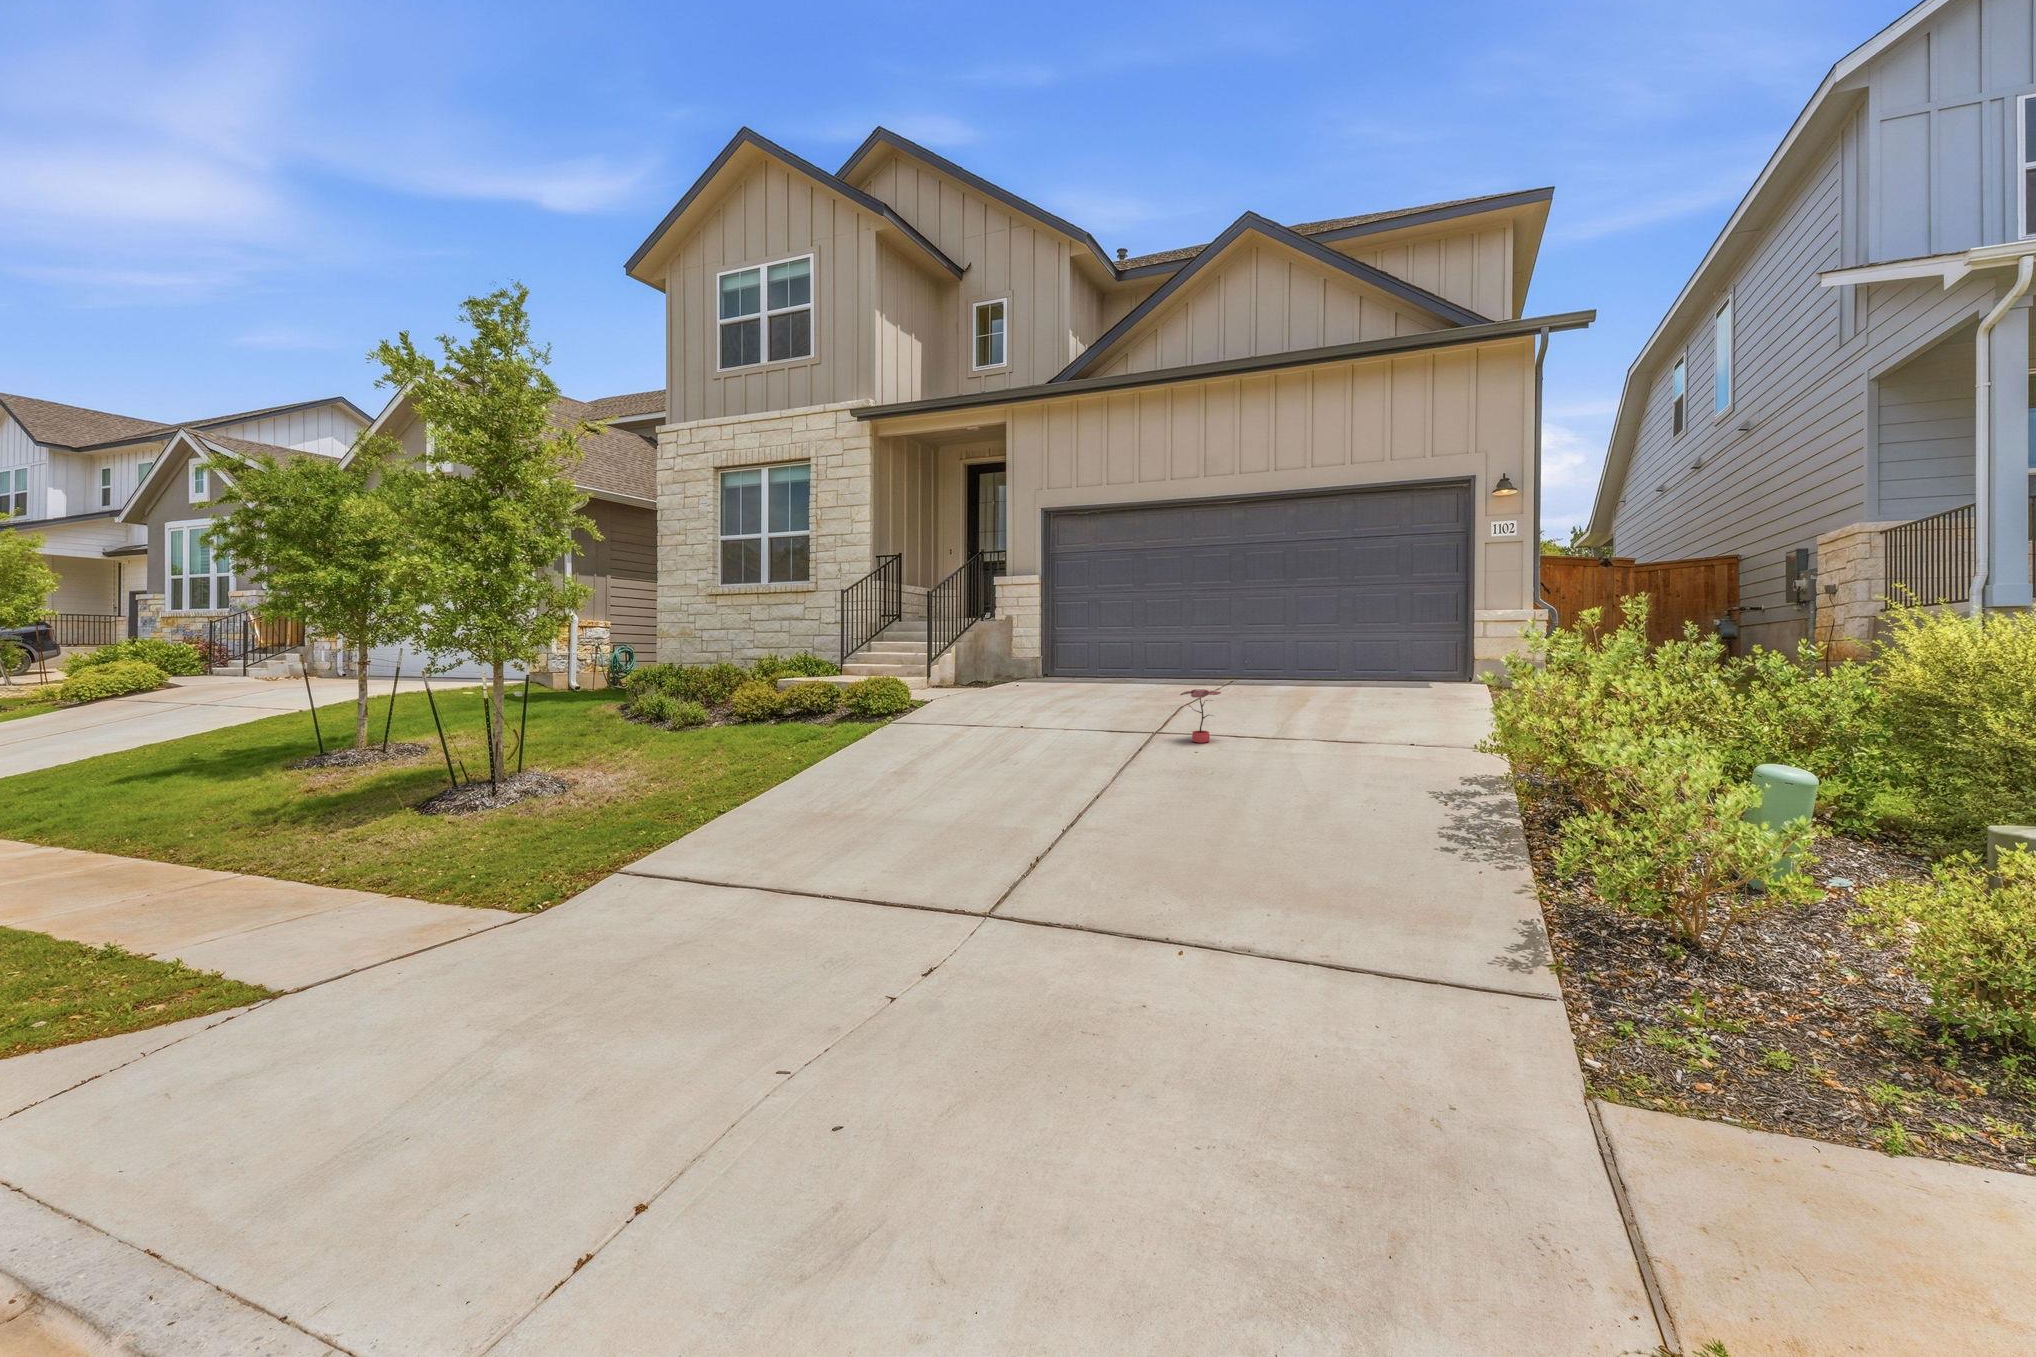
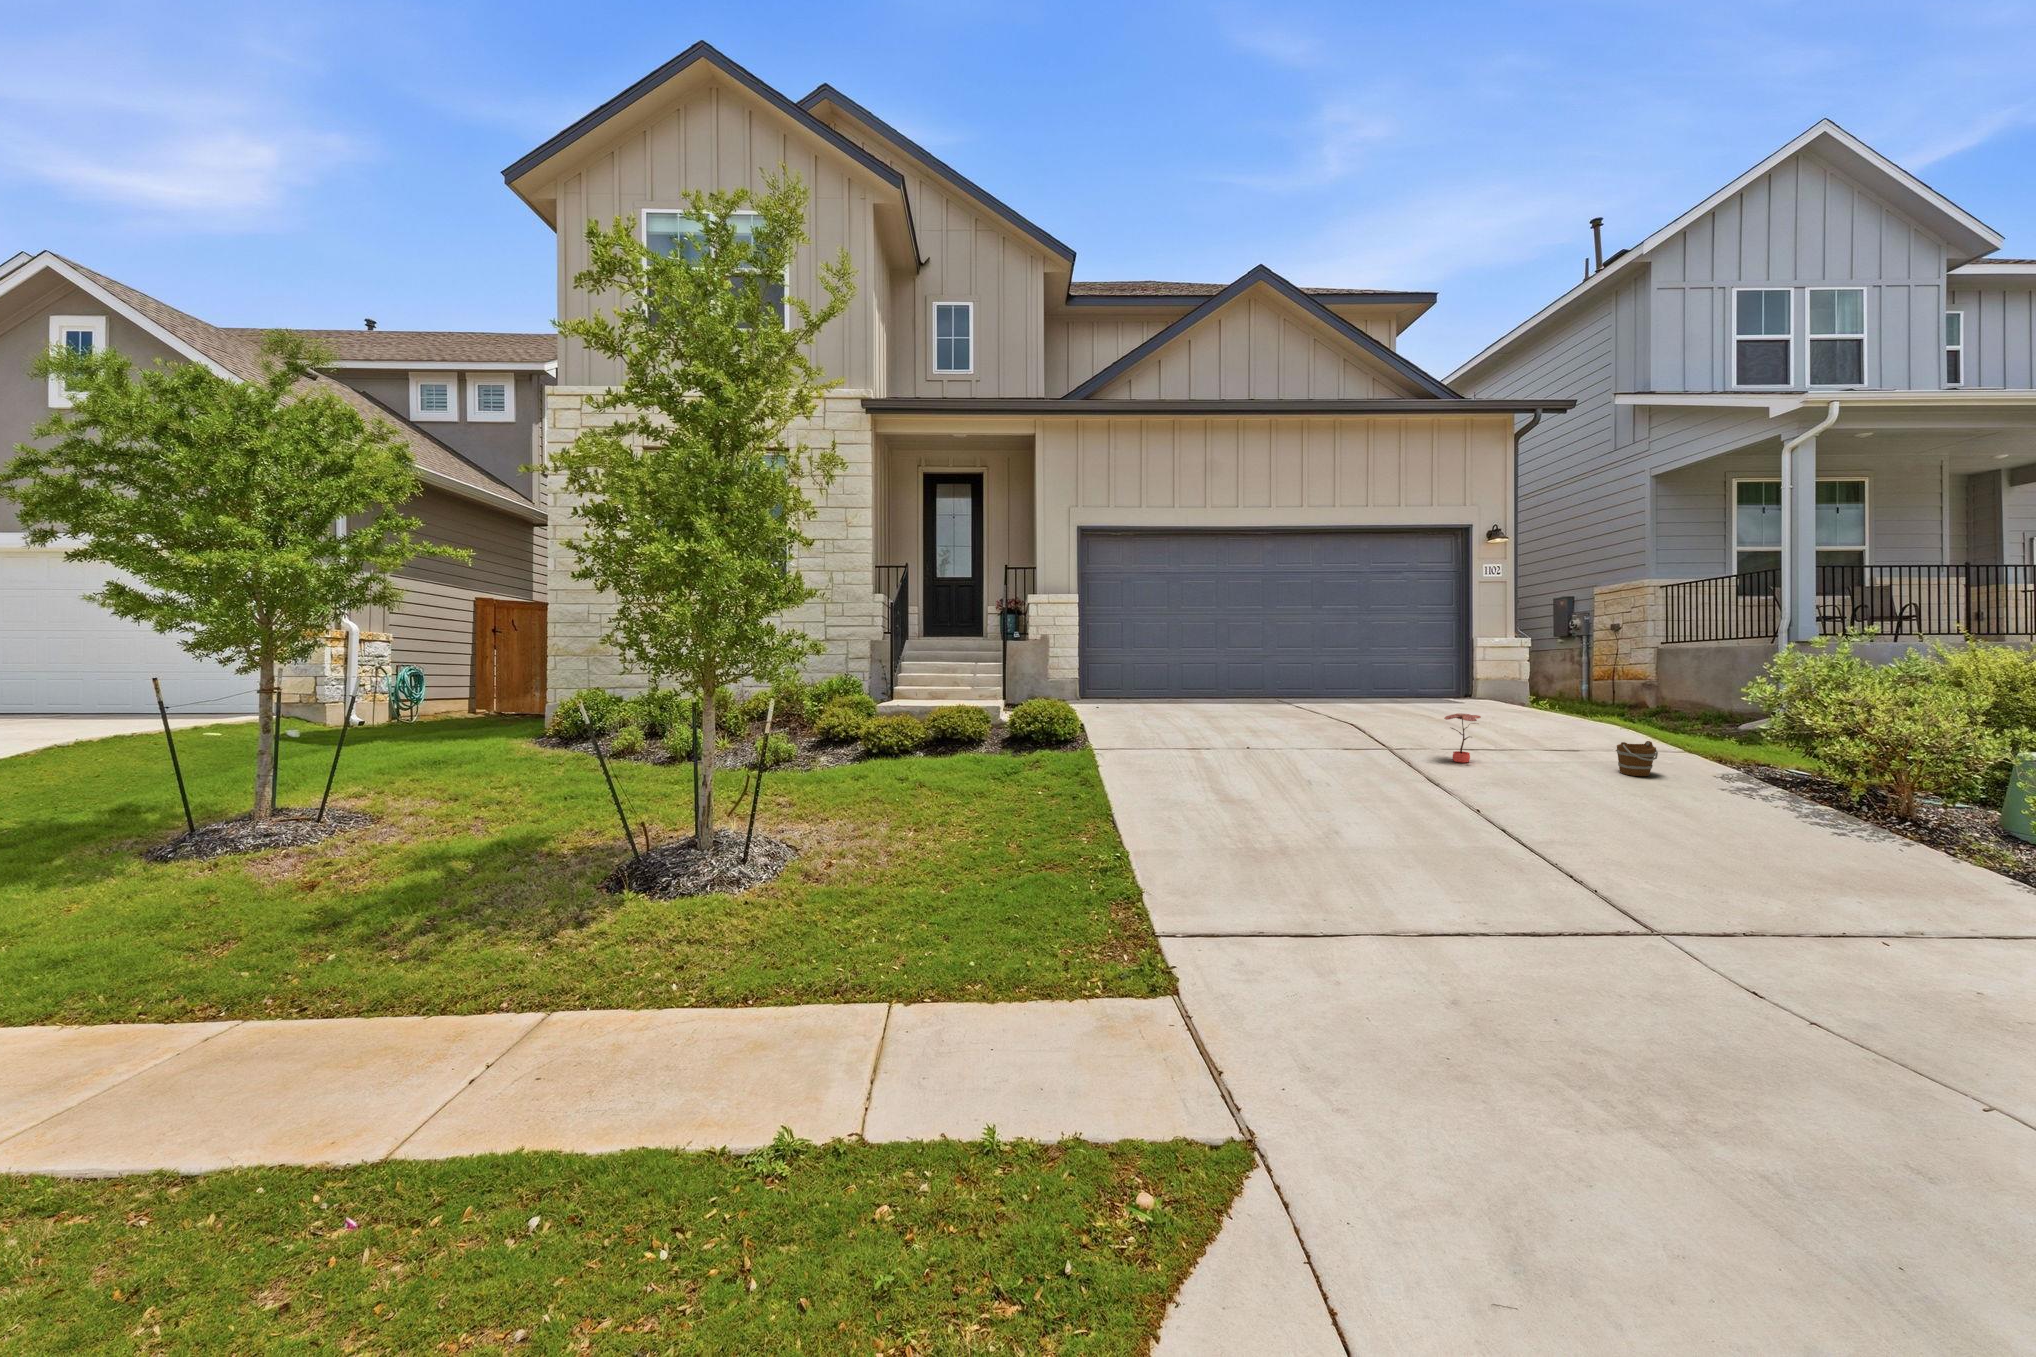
bucket: none [1365,726,1411,767] -> present [1617,741,1658,776]

